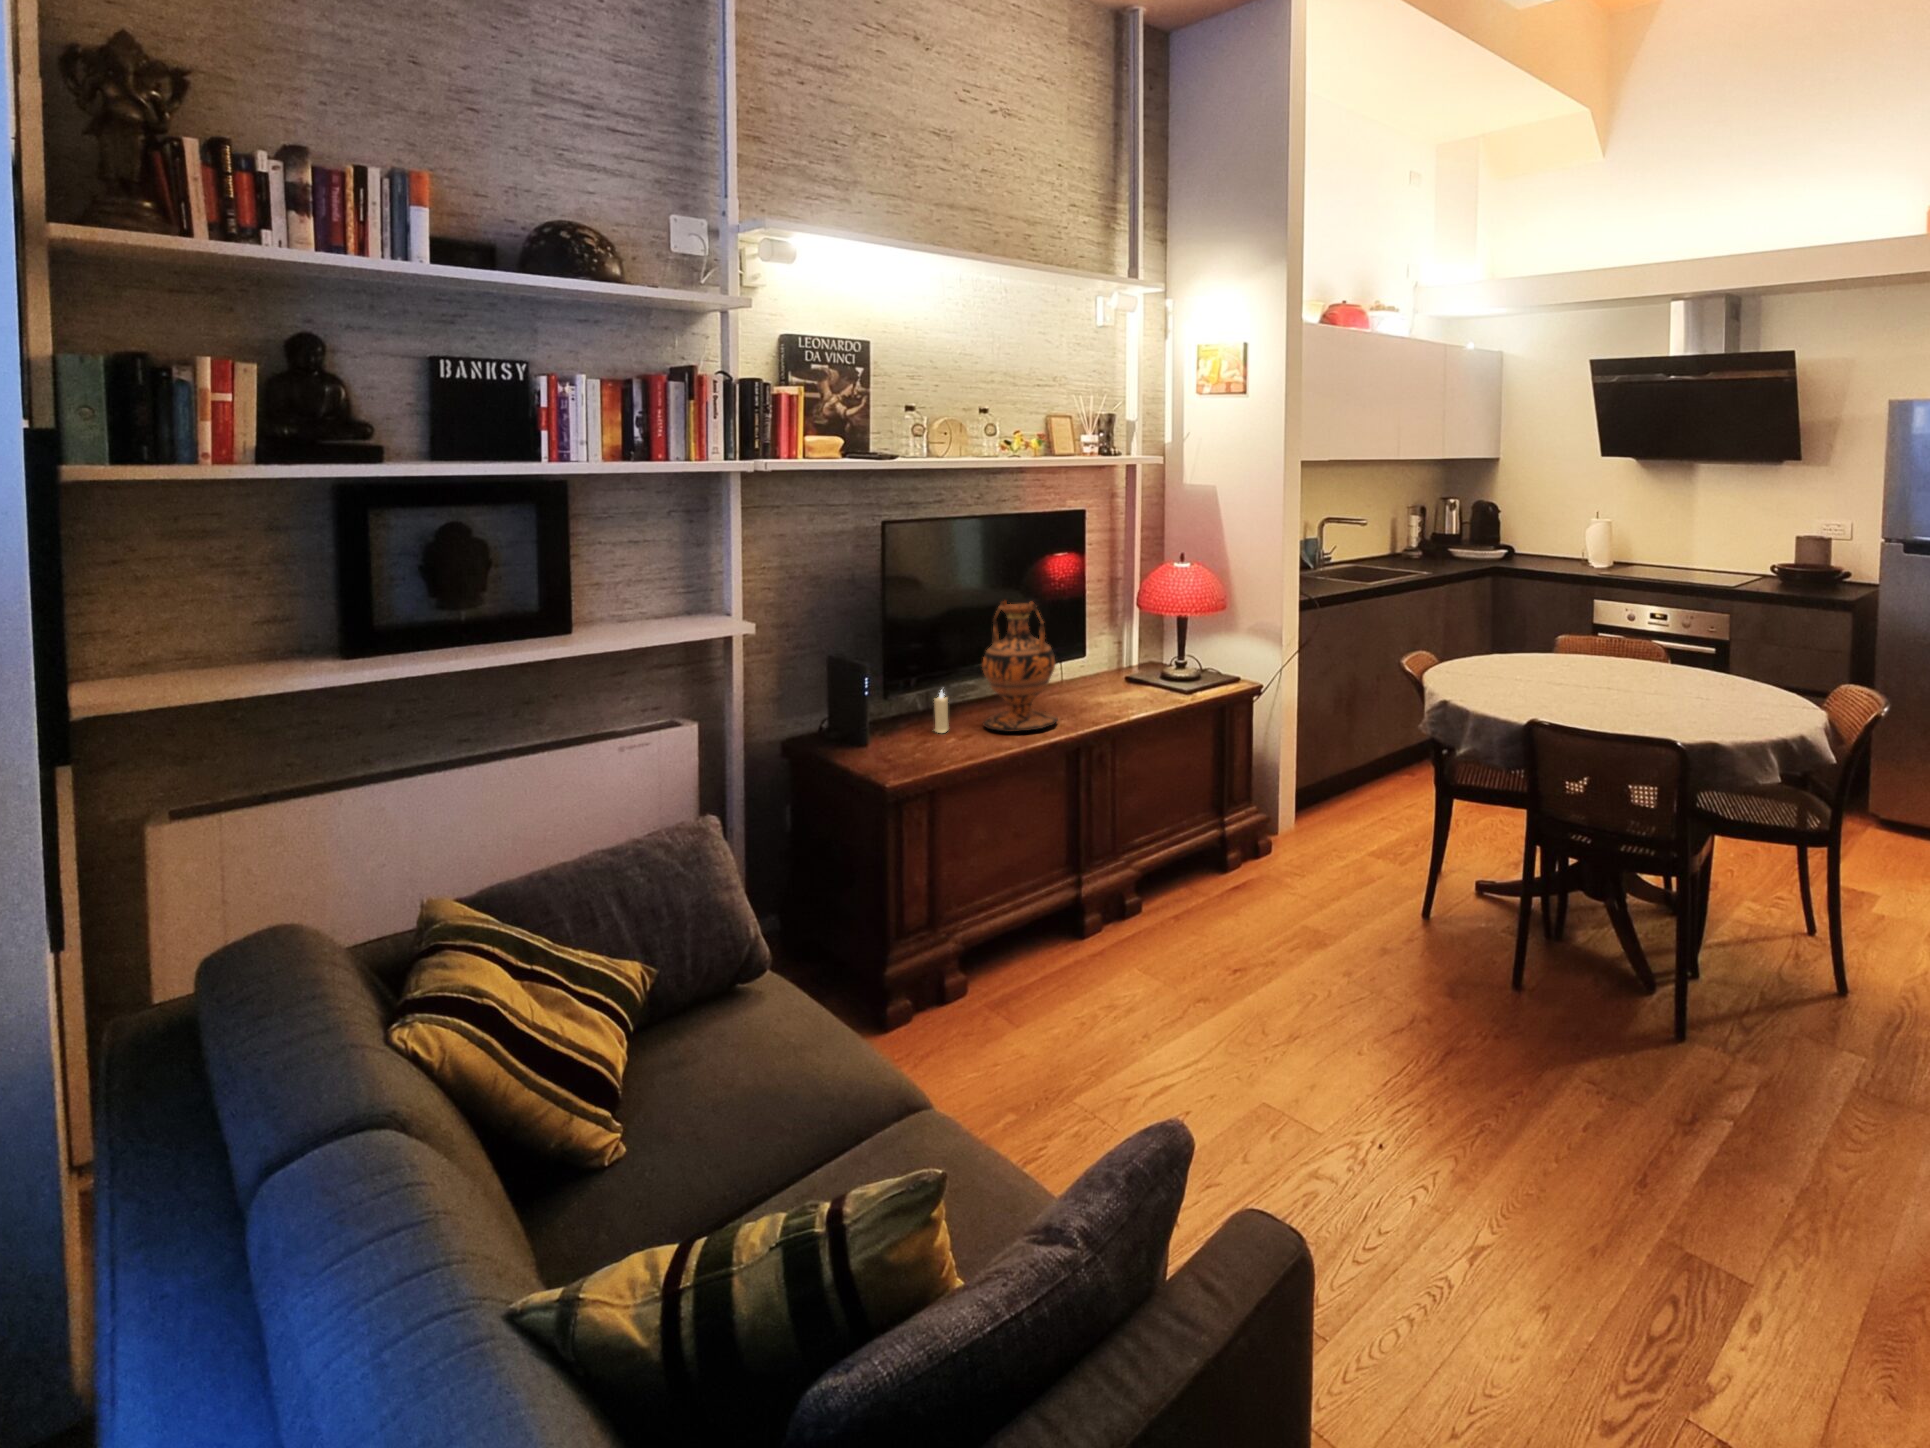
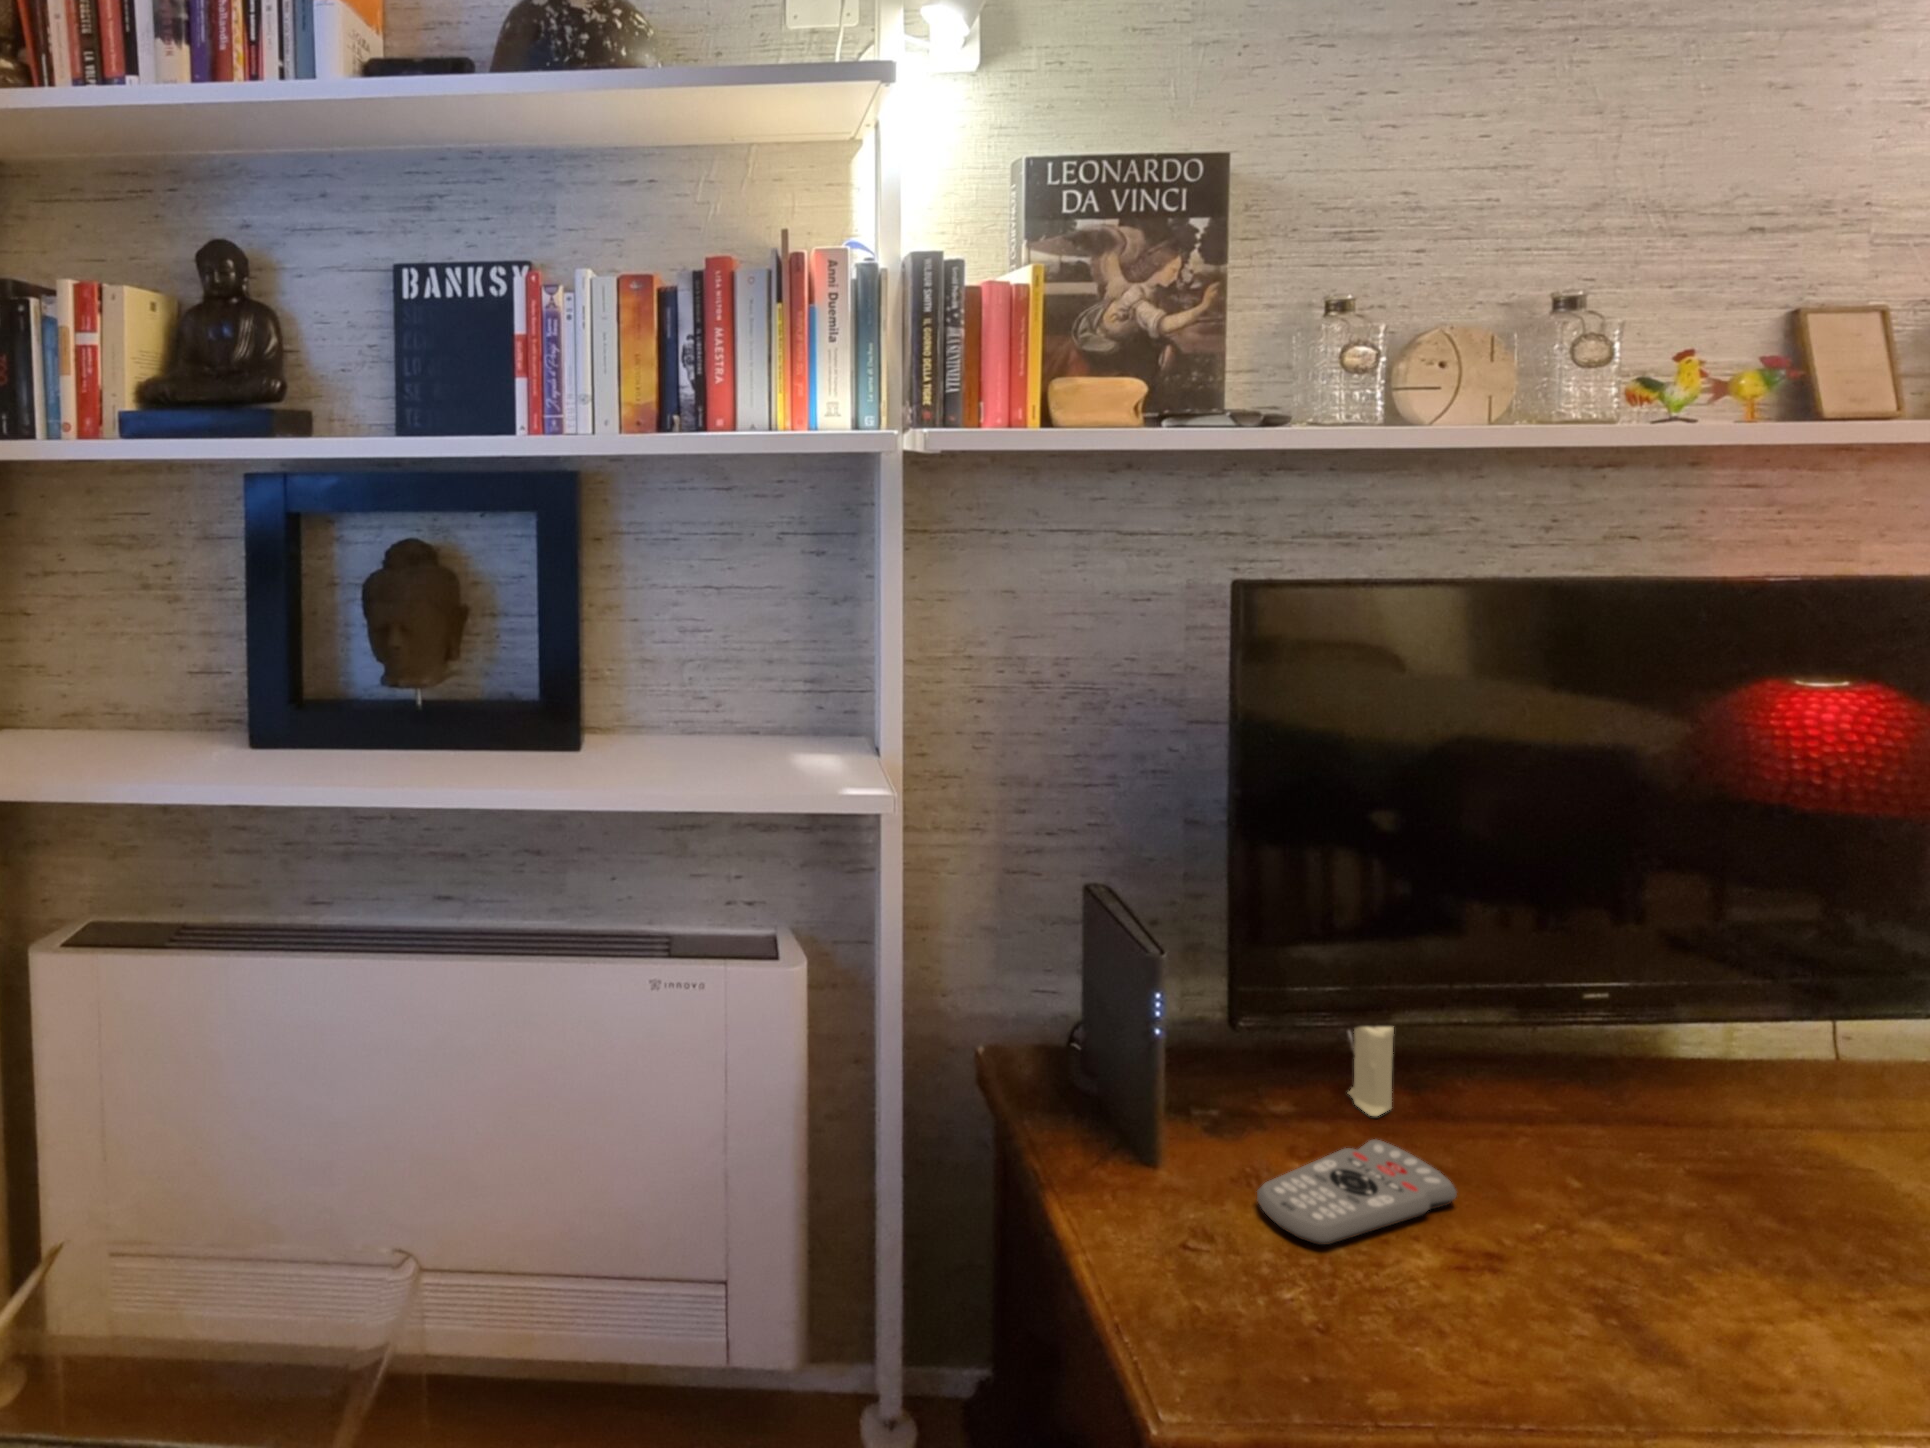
vase: present [982,601,1058,732] -> none [1496,817,1774,1238]
remote control: none [915,733,975,760] -> present [1257,1139,1457,1245]

